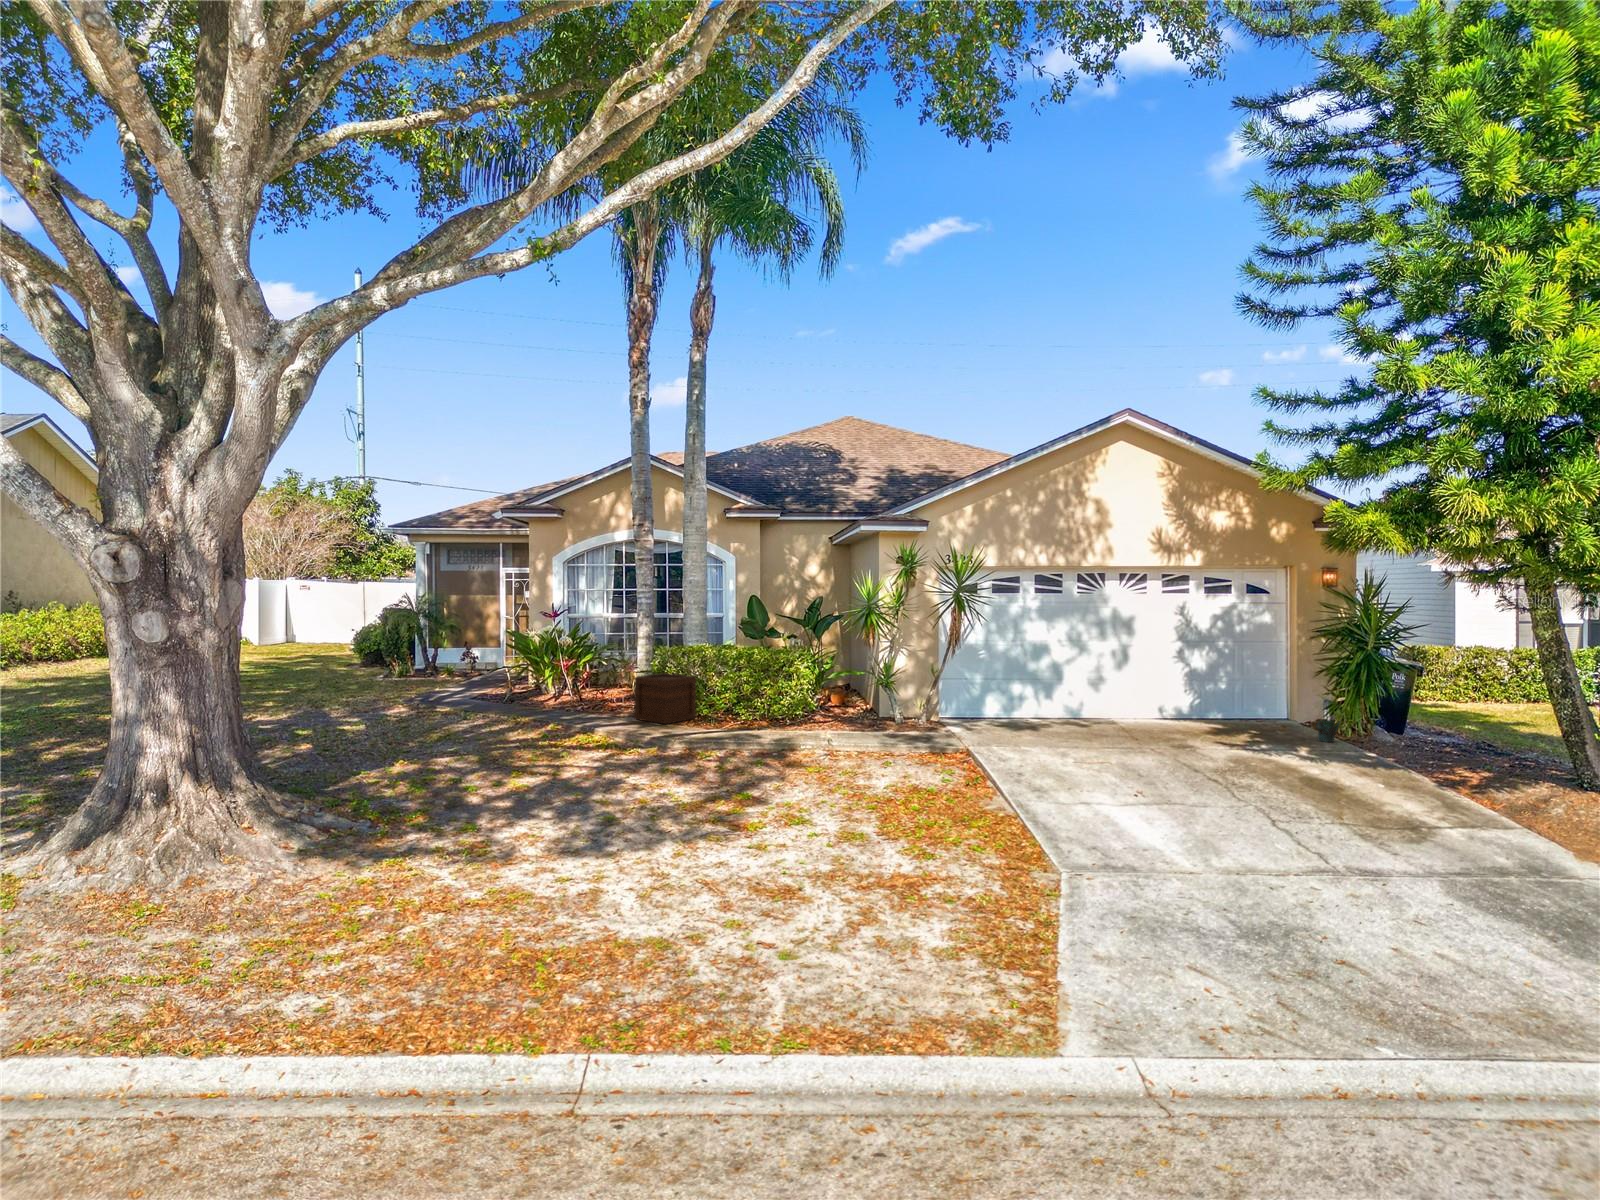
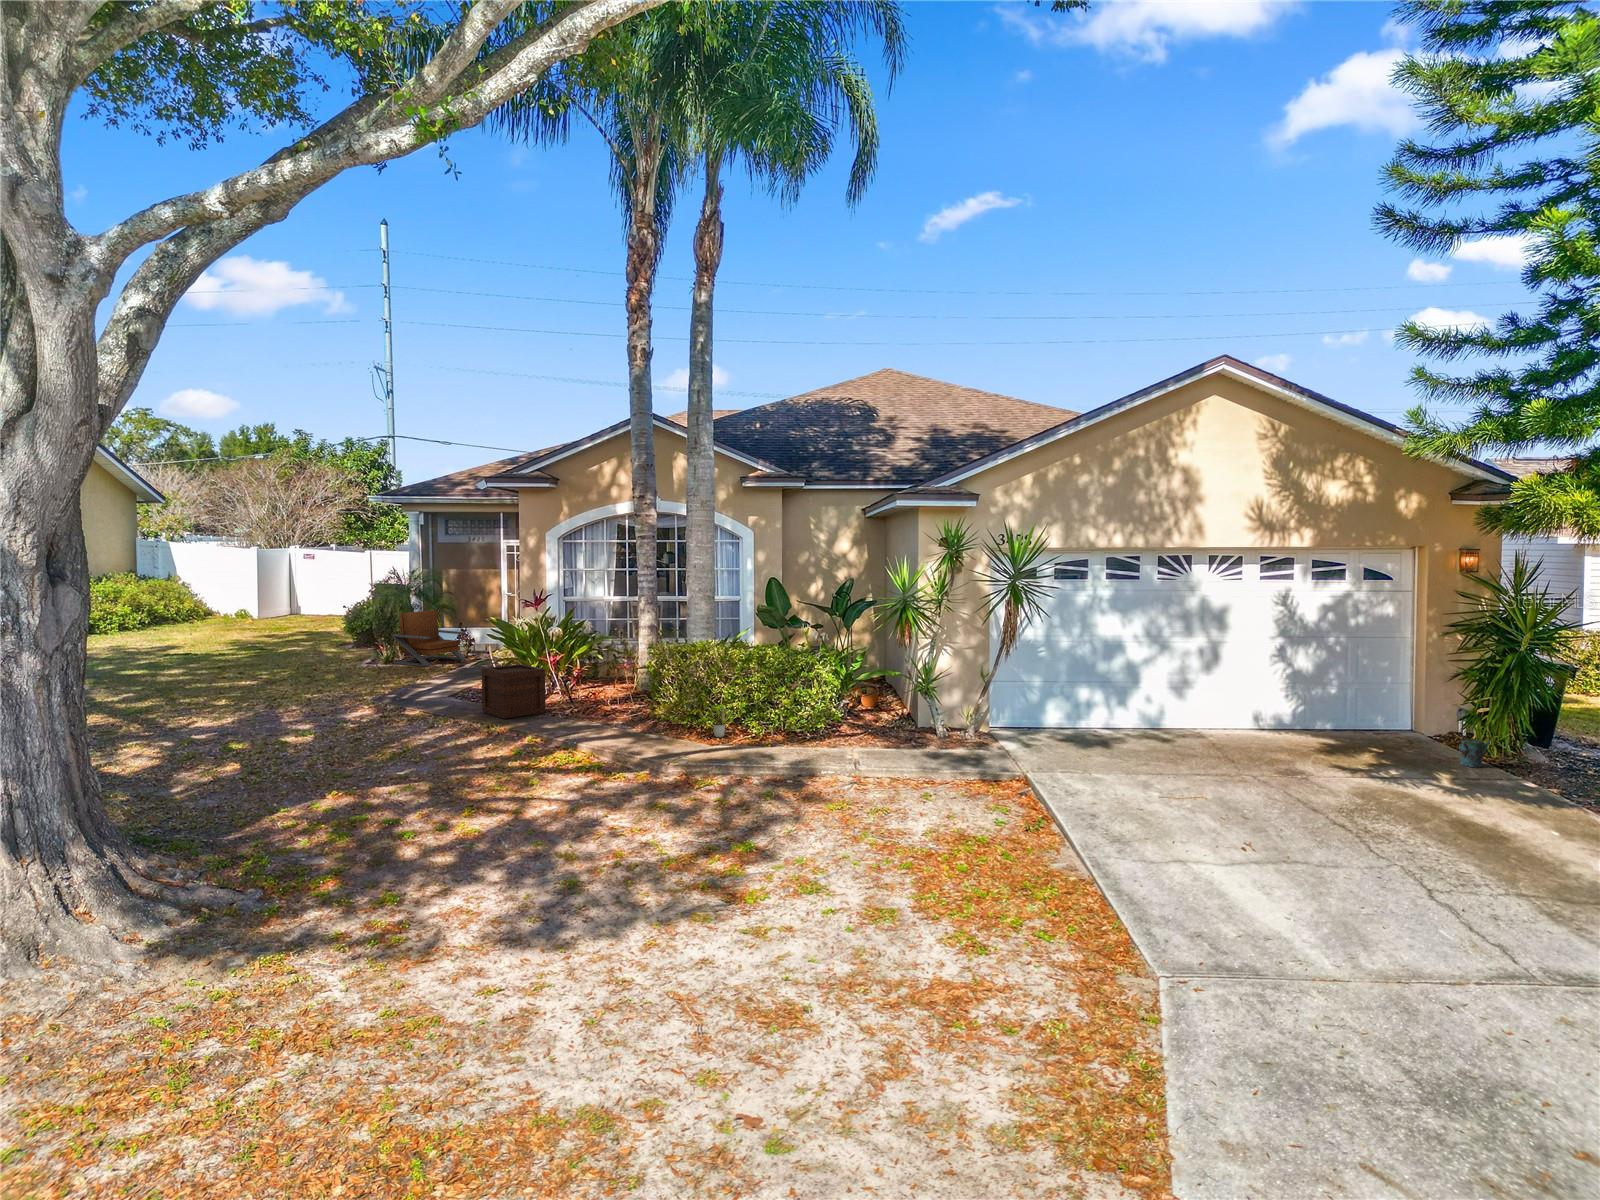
lounge chair: none [413,626,479,675] -> present [391,610,466,667]
wooden crate: present [634,673,696,724] -> present [482,664,546,719]
potted plant: none [696,695,732,724] -> present [699,705,738,738]

